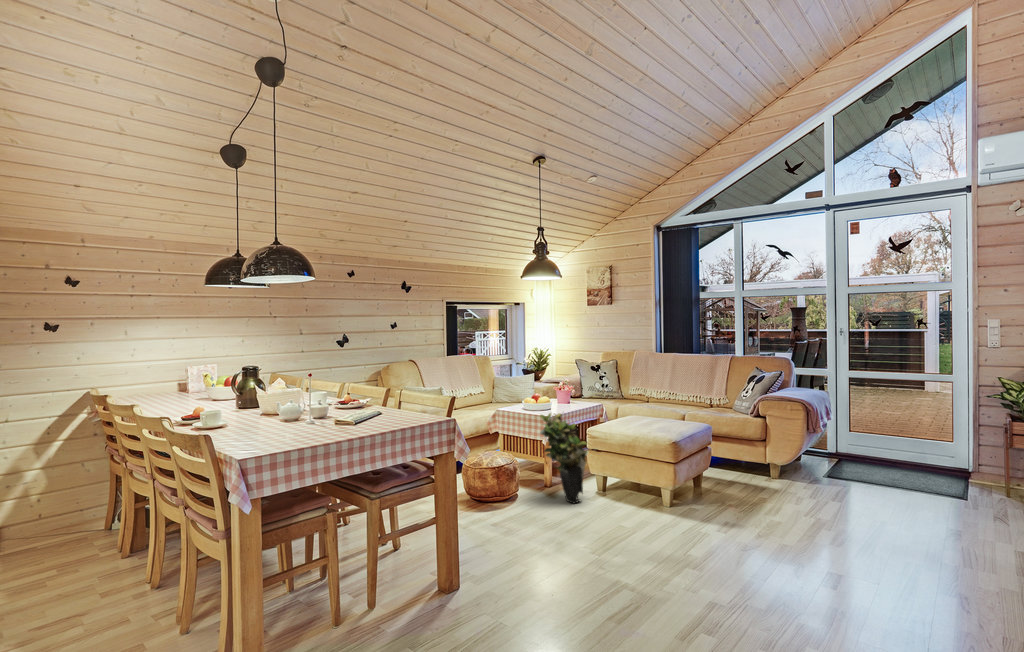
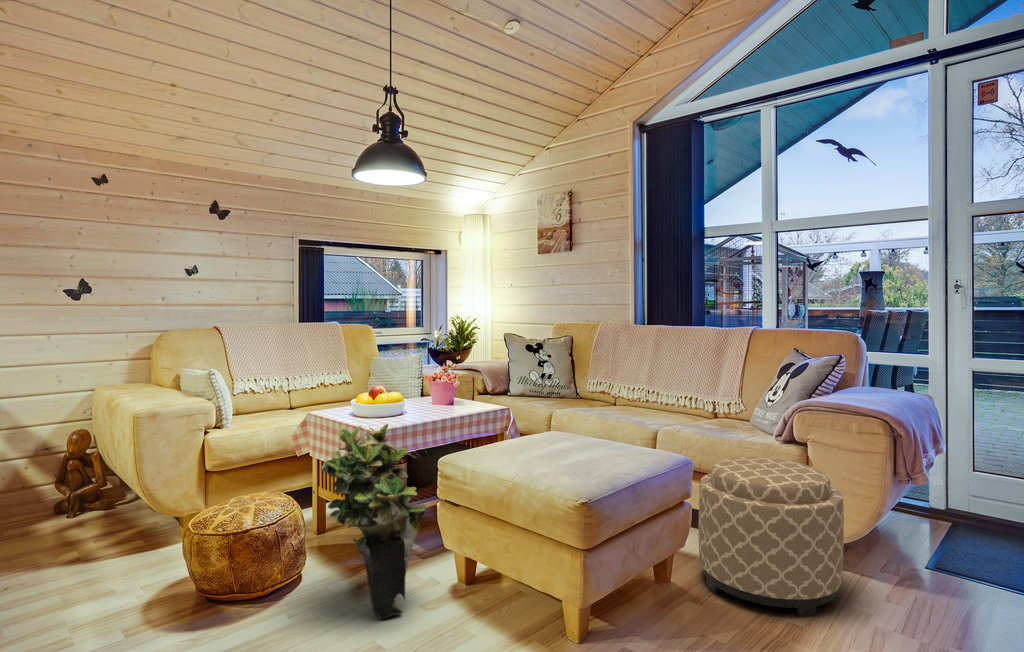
ottoman: none [715,425,785,496] -> present [699,457,844,616]

